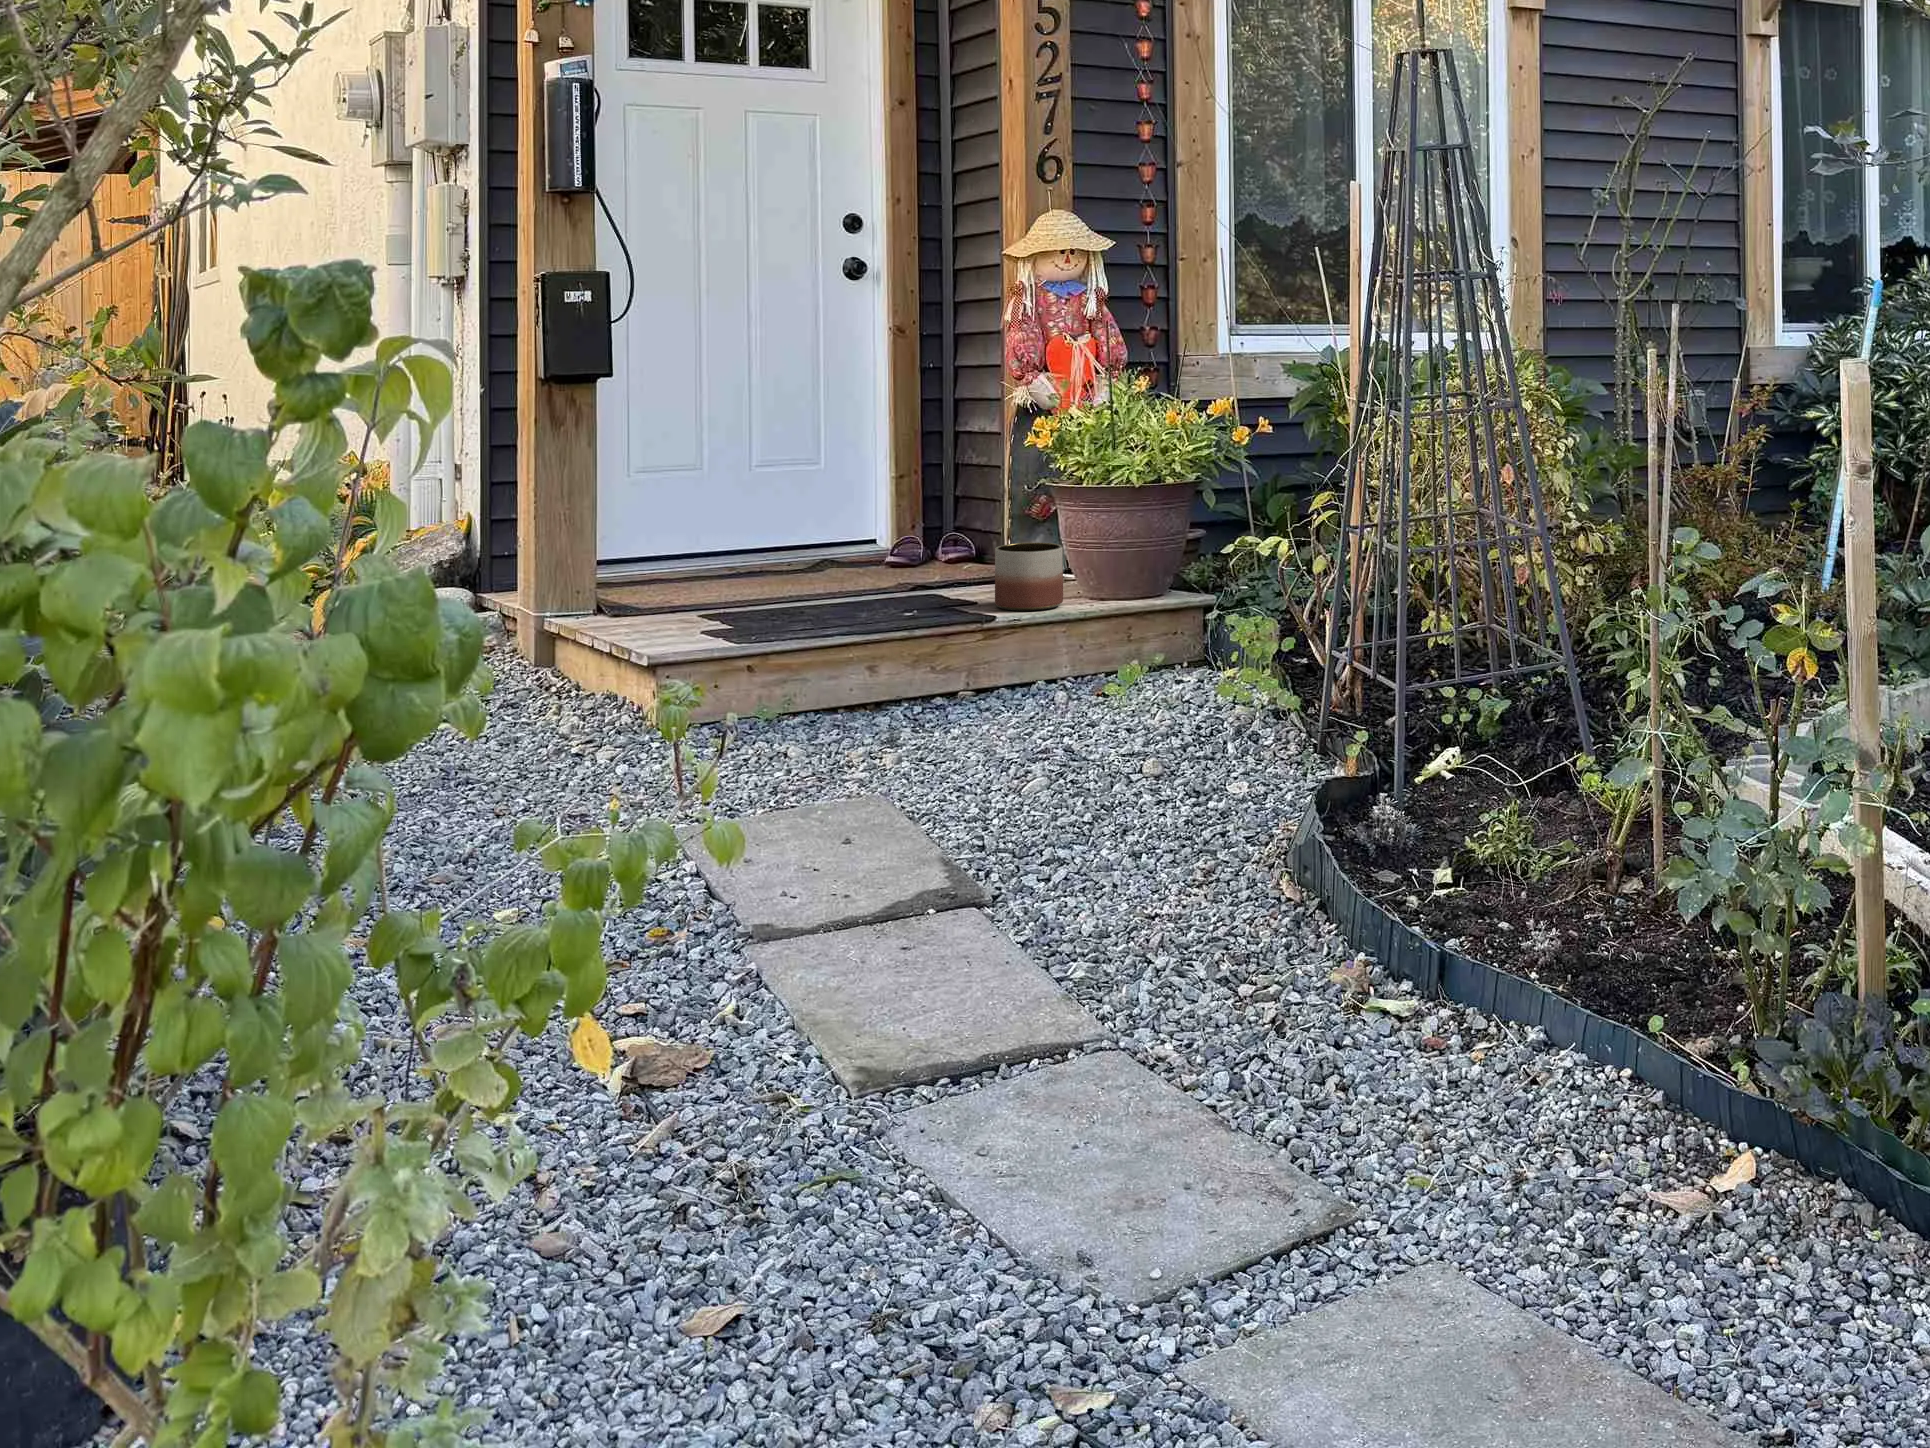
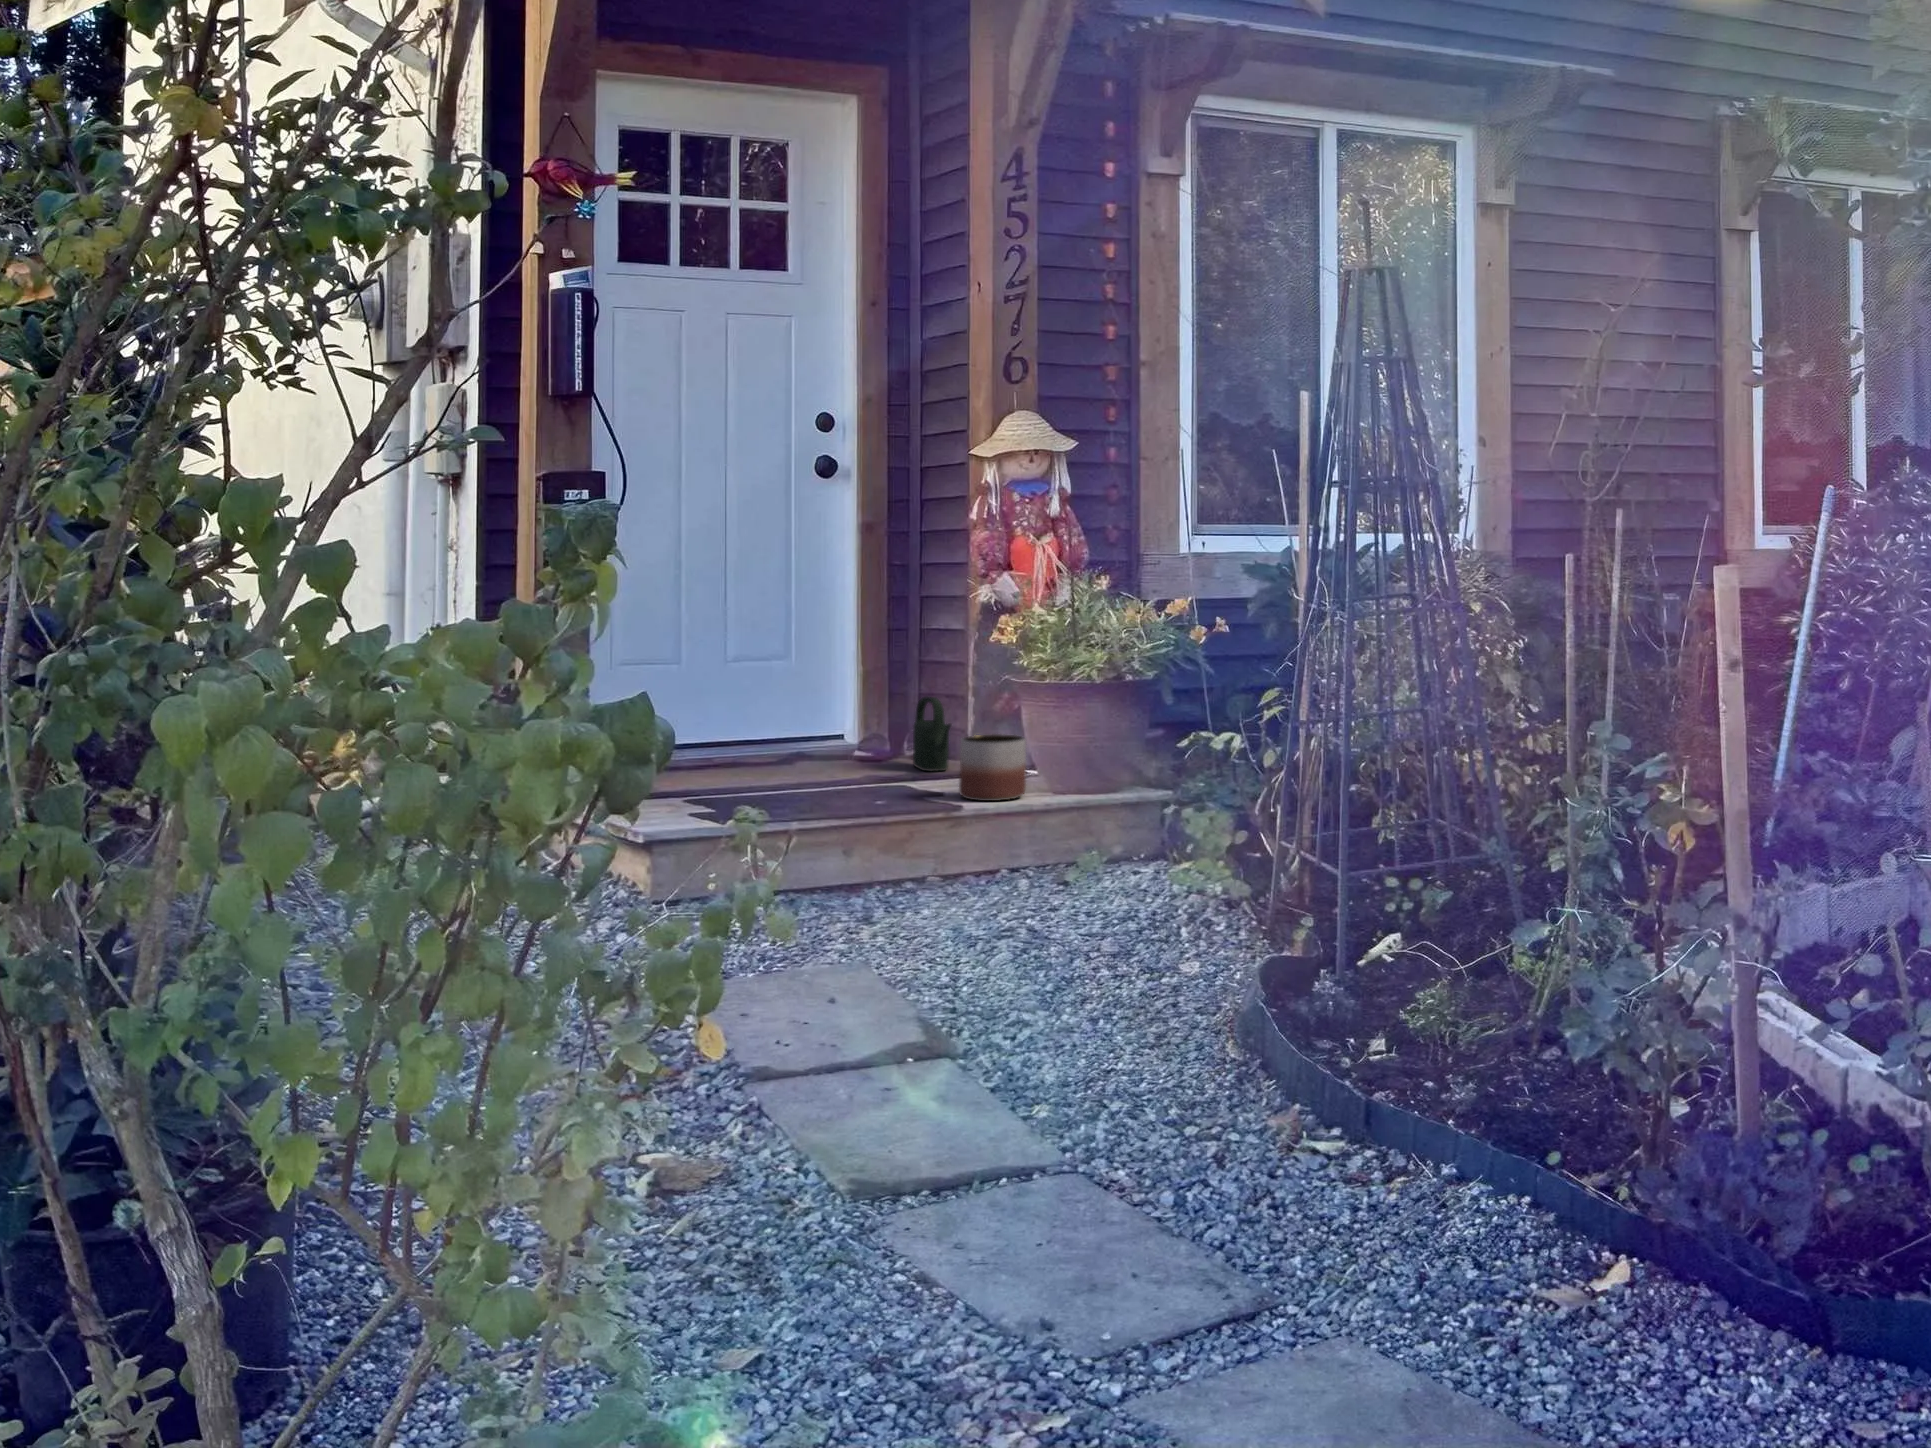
watering can: none [949,503,987,579] -> present [913,697,951,771]

